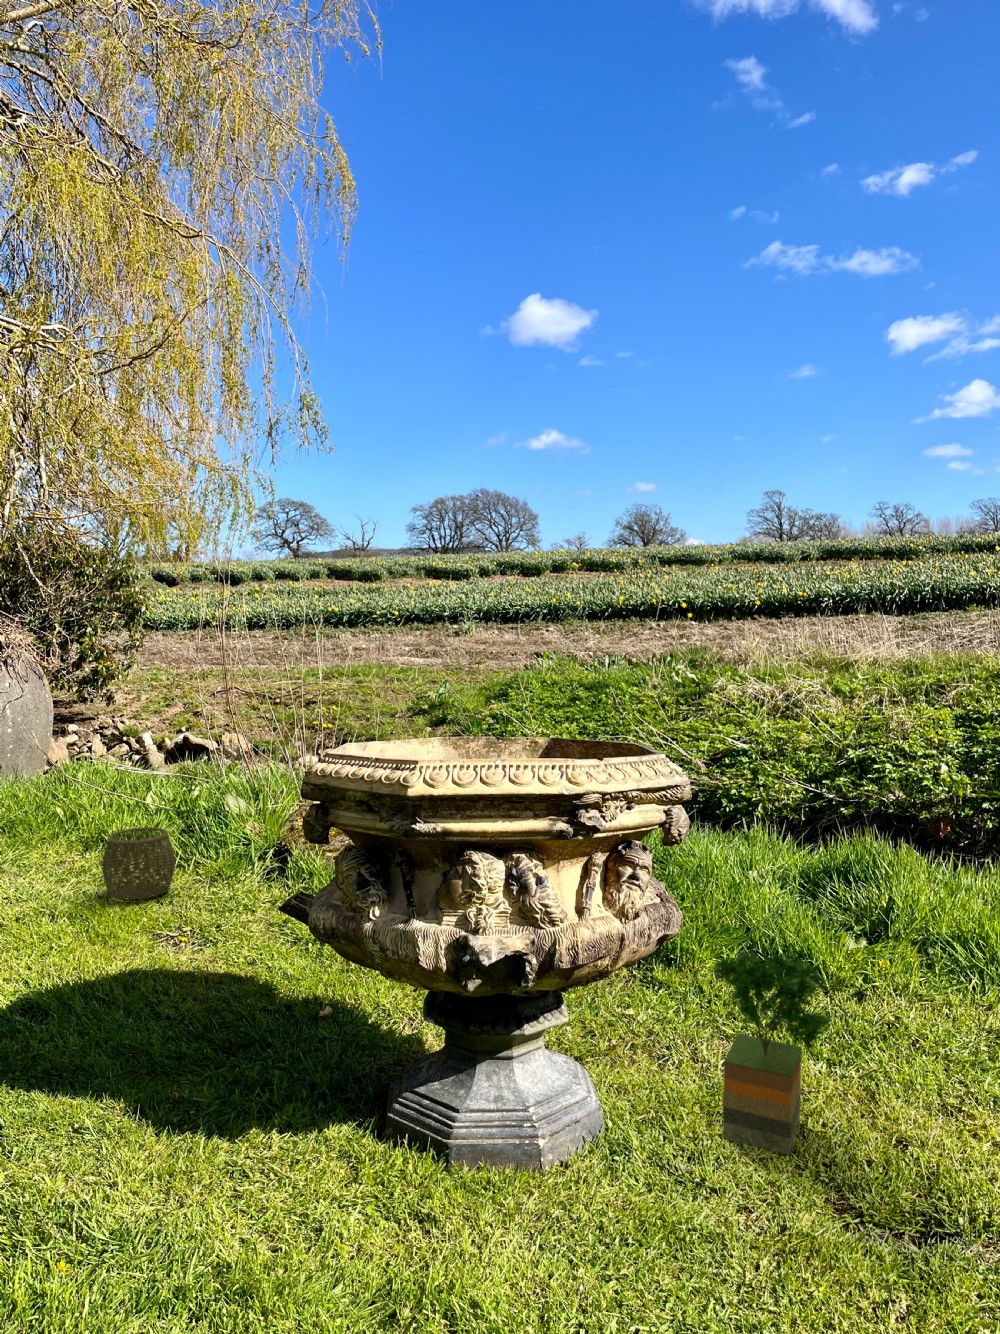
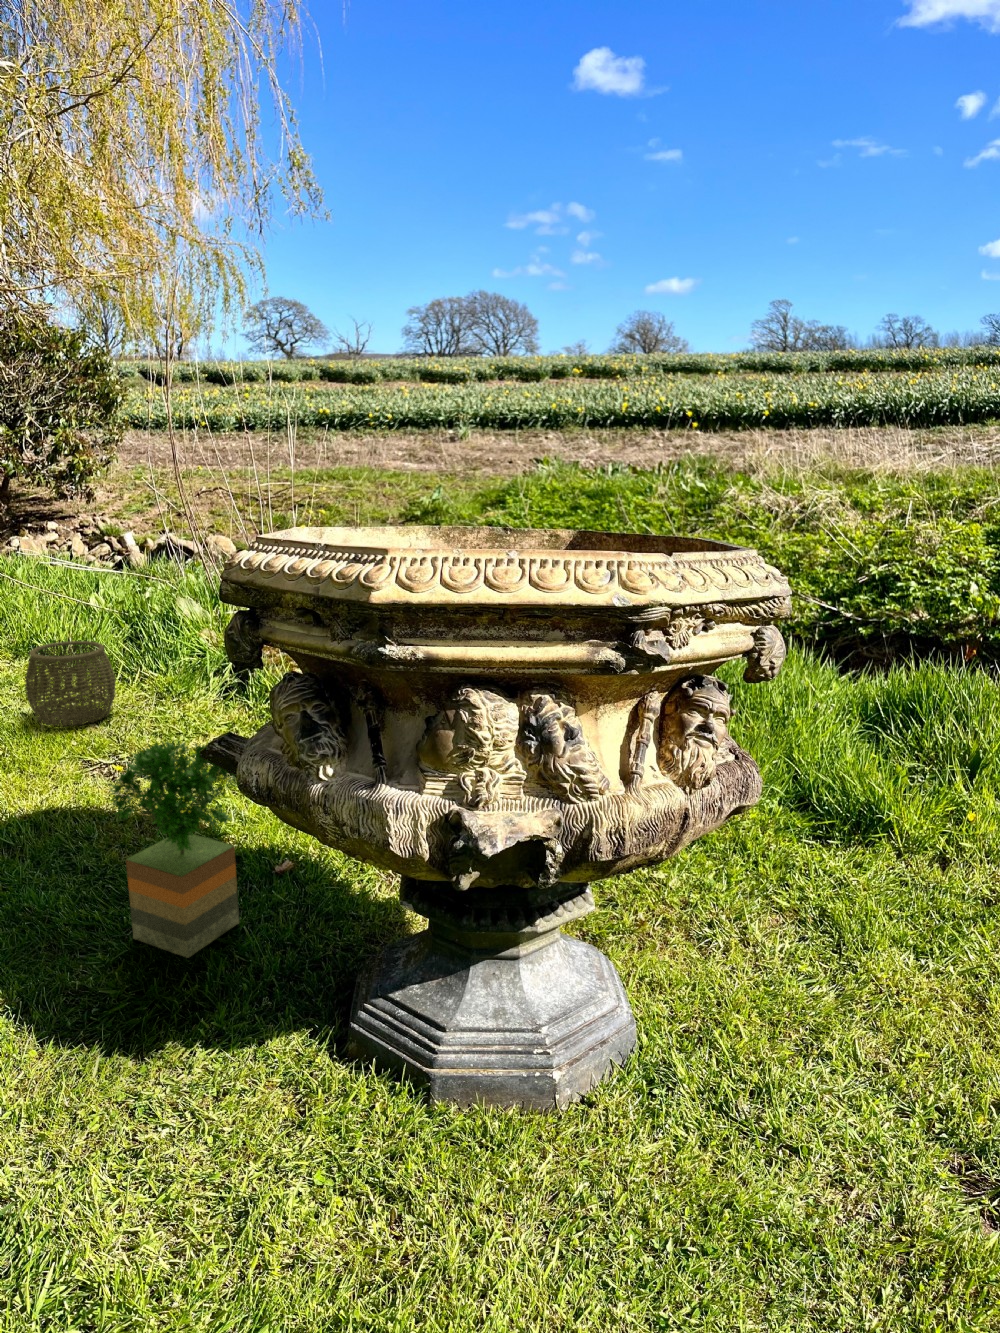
potted tree: present [711,950,830,1154] -> present [110,740,240,958]

